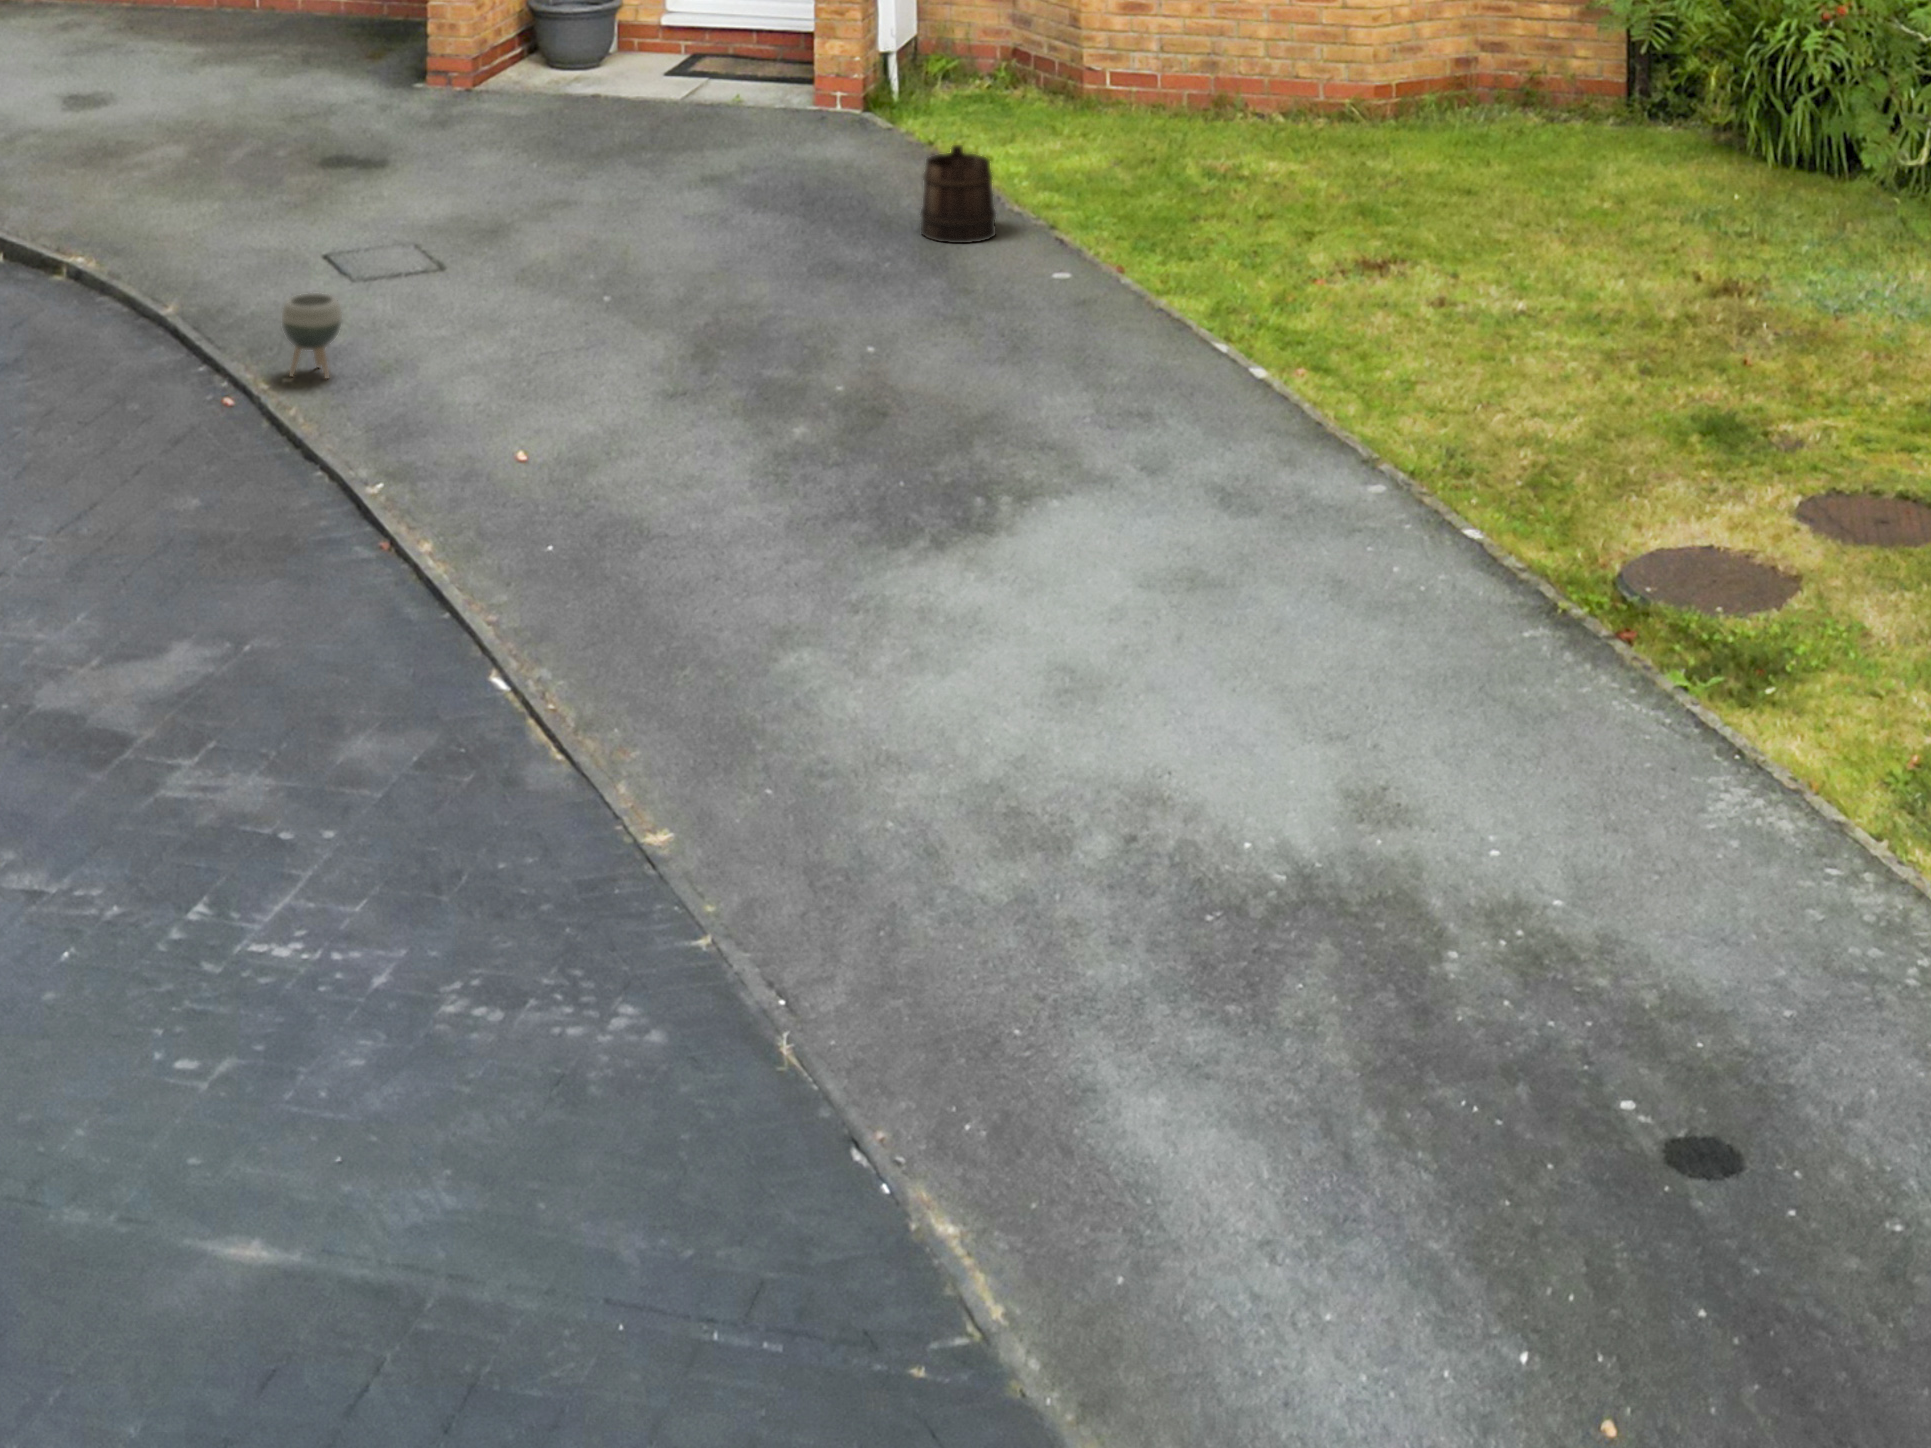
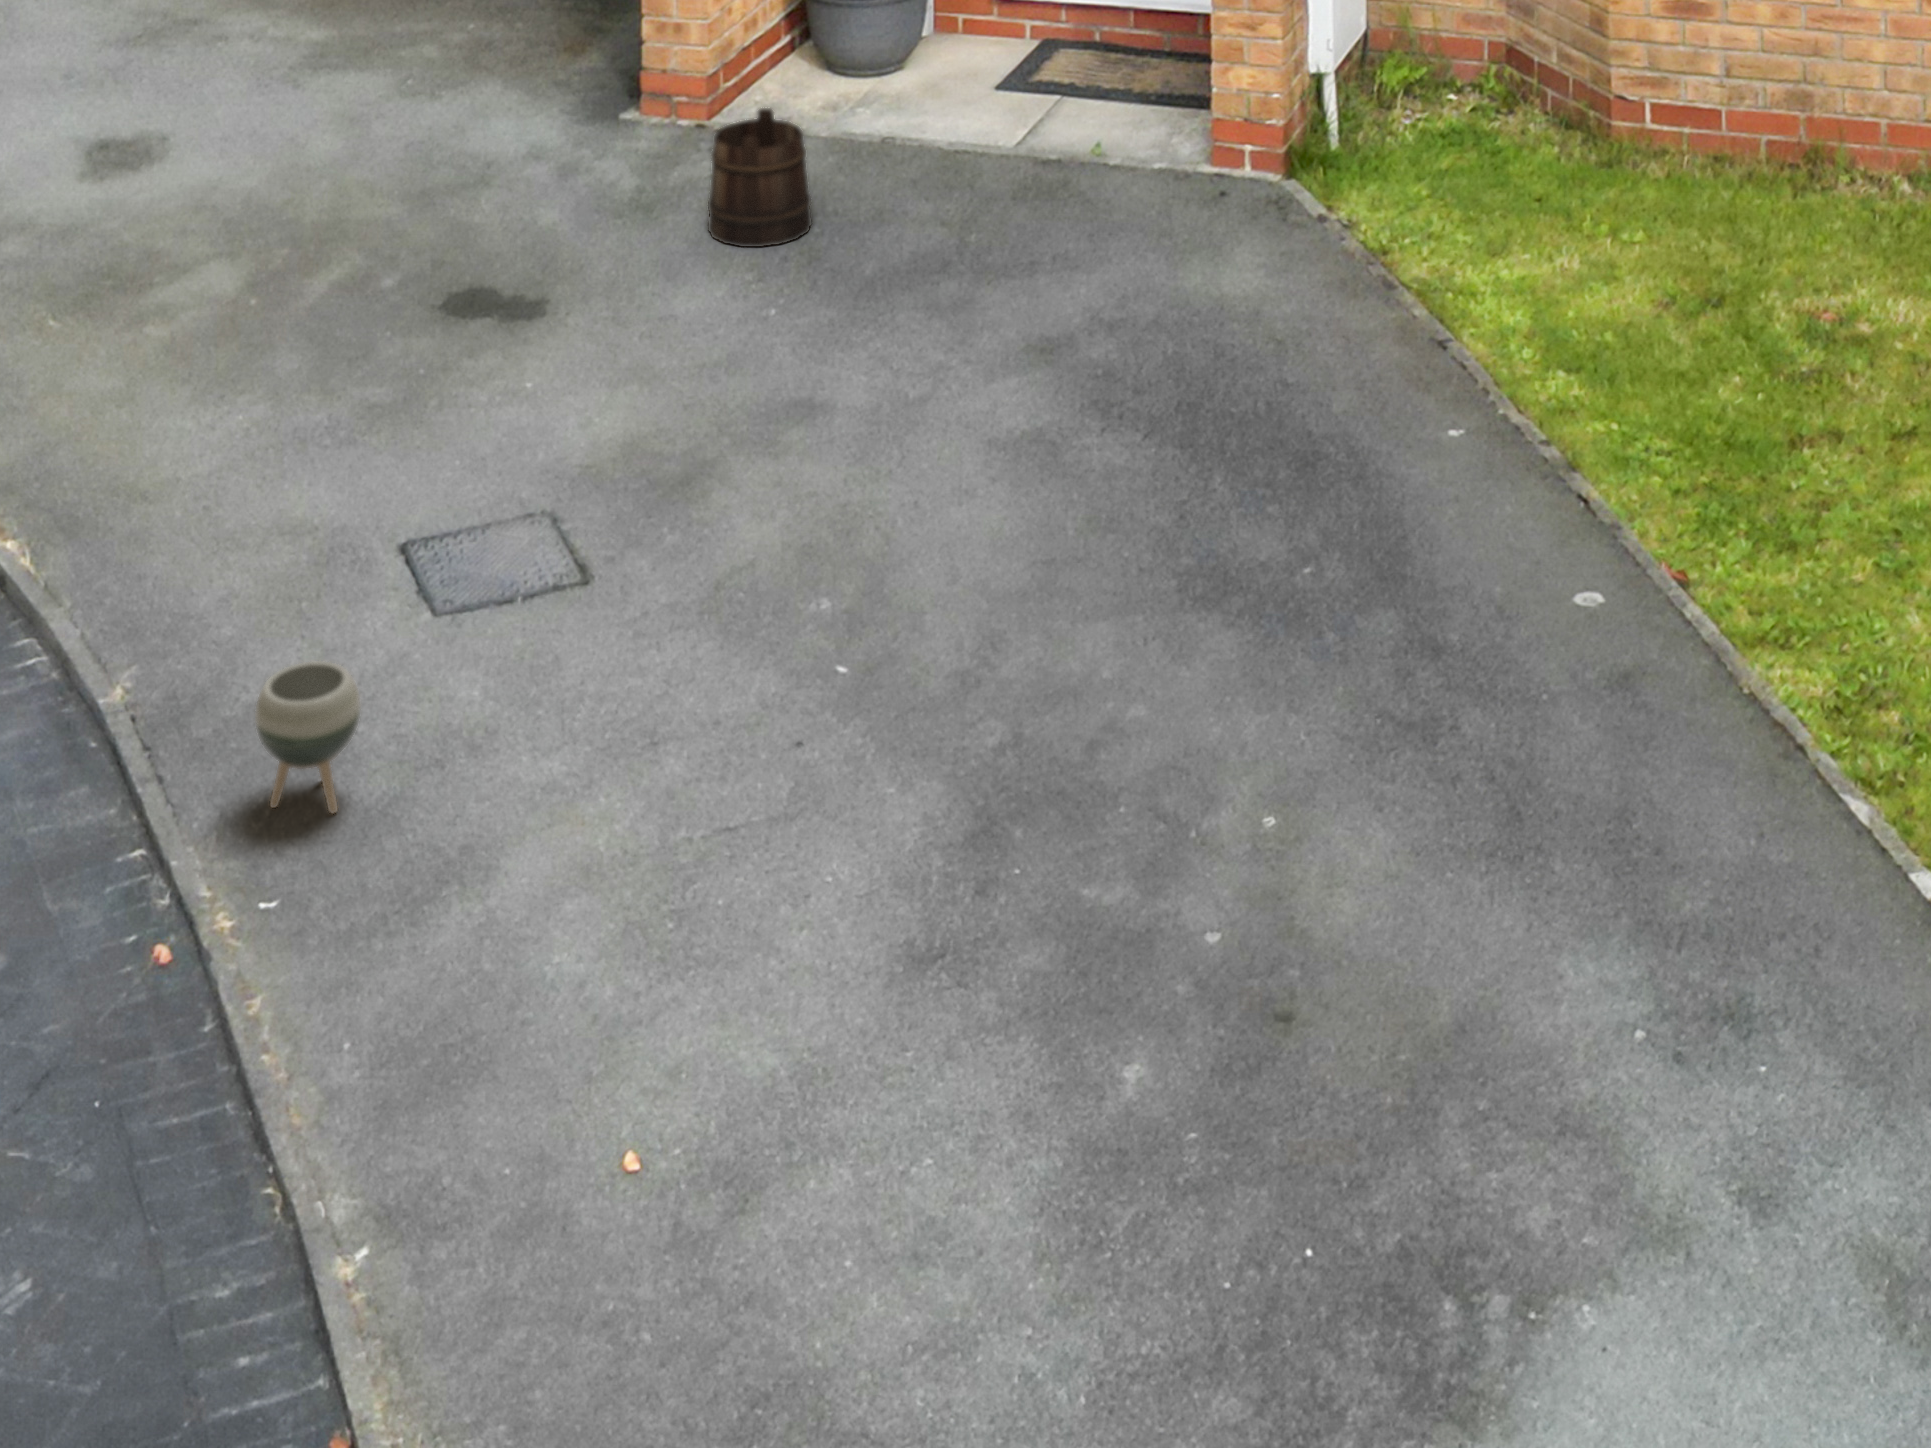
bucket: present [921,145,996,243] -> present [708,108,812,247]

